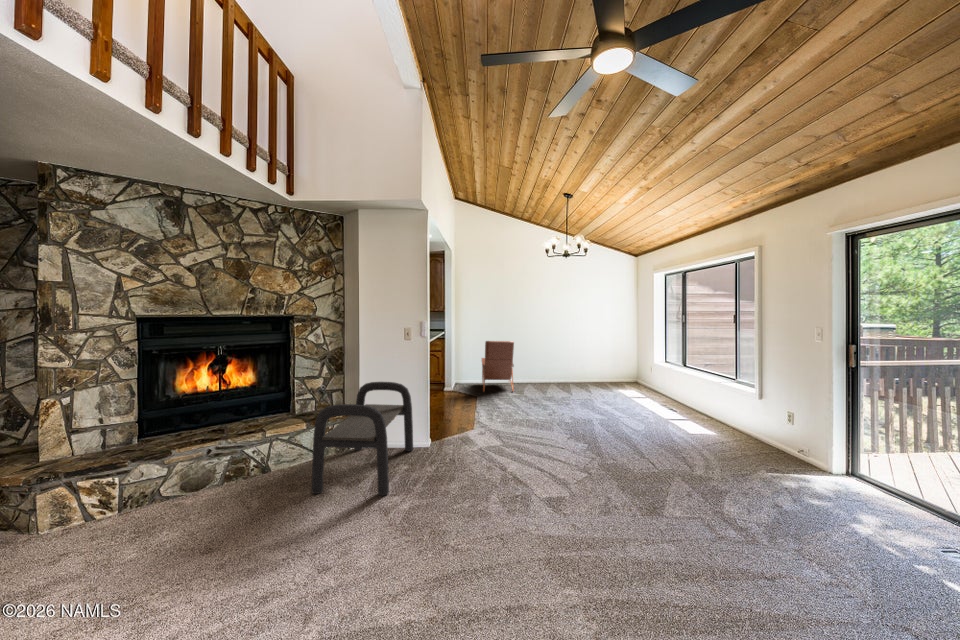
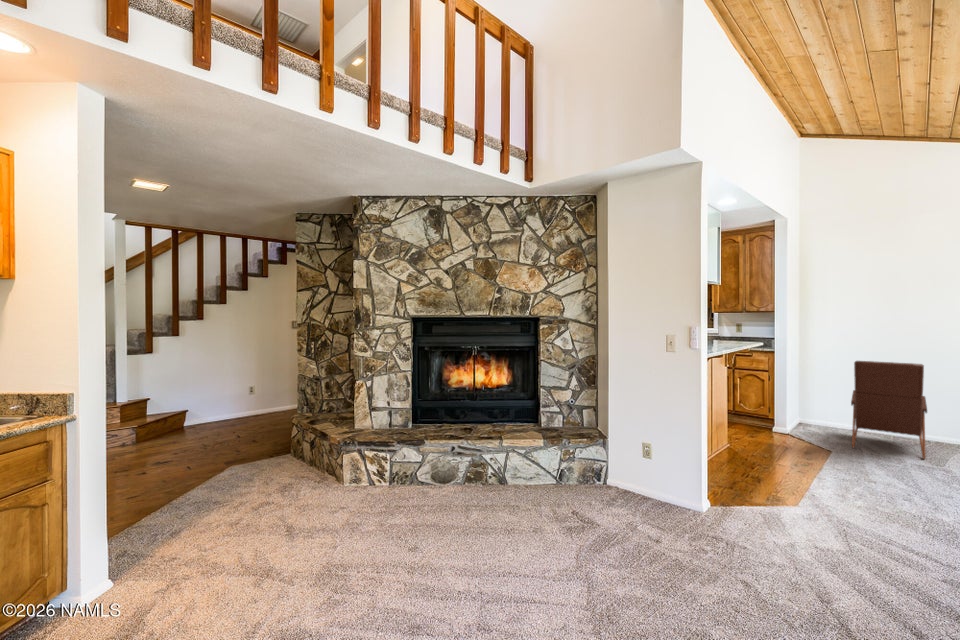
bench: present [312,382,413,496] -> none [529,402,677,554]

